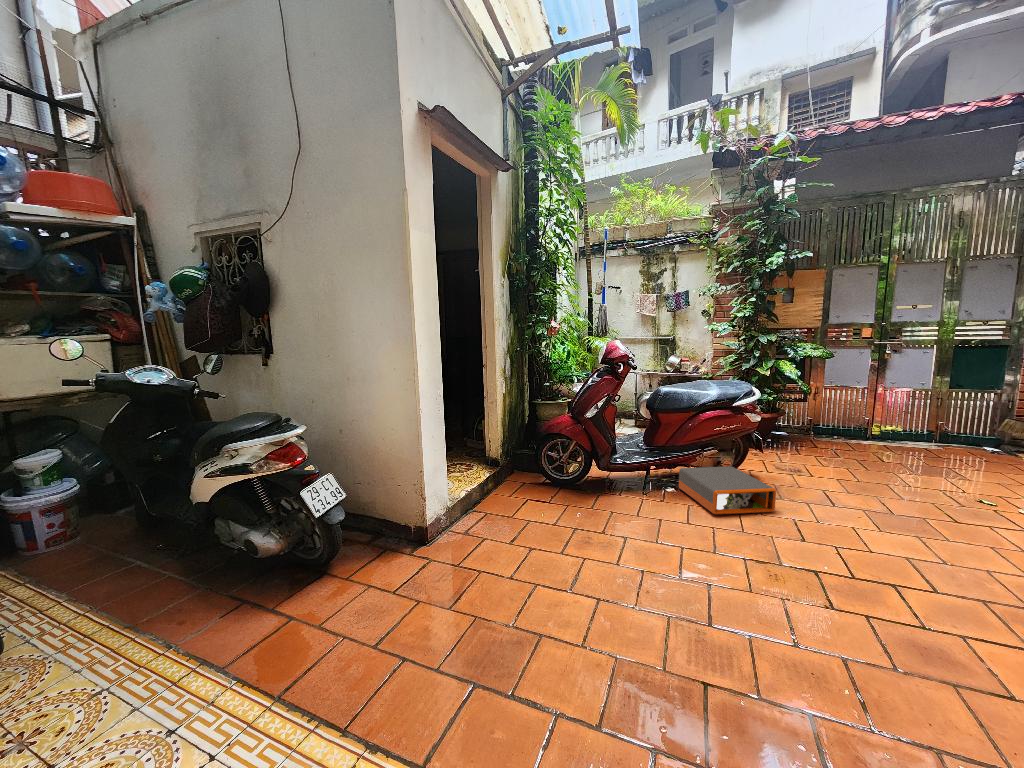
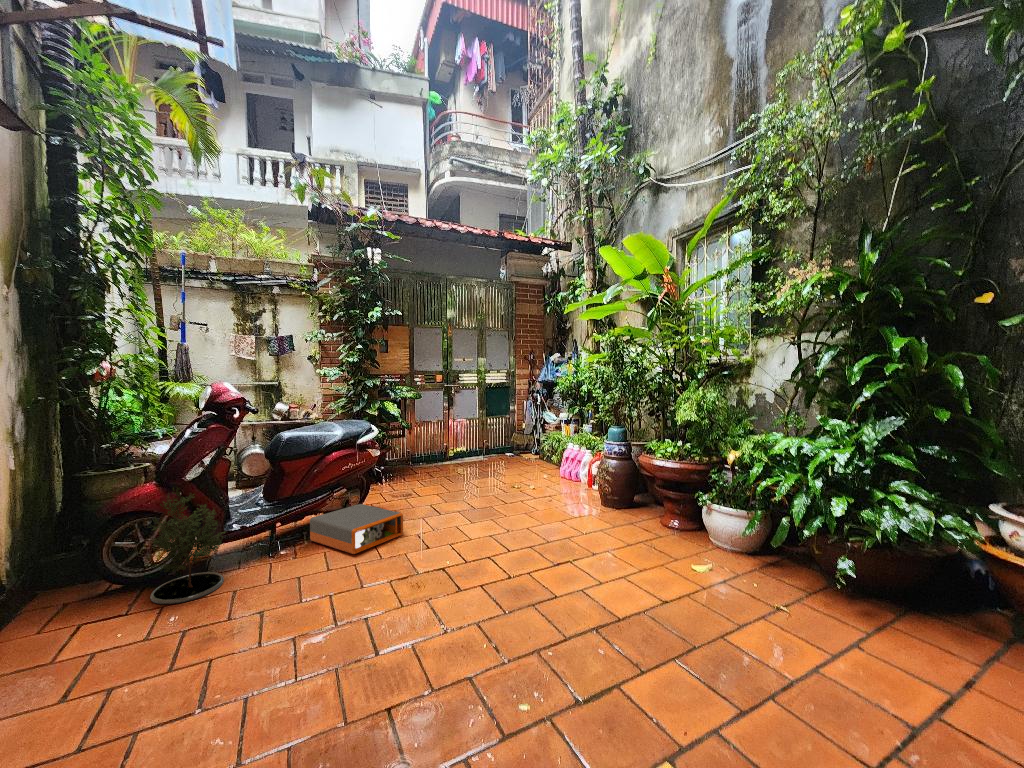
potted tree: none [561,420,611,506] -> present [150,487,225,604]

